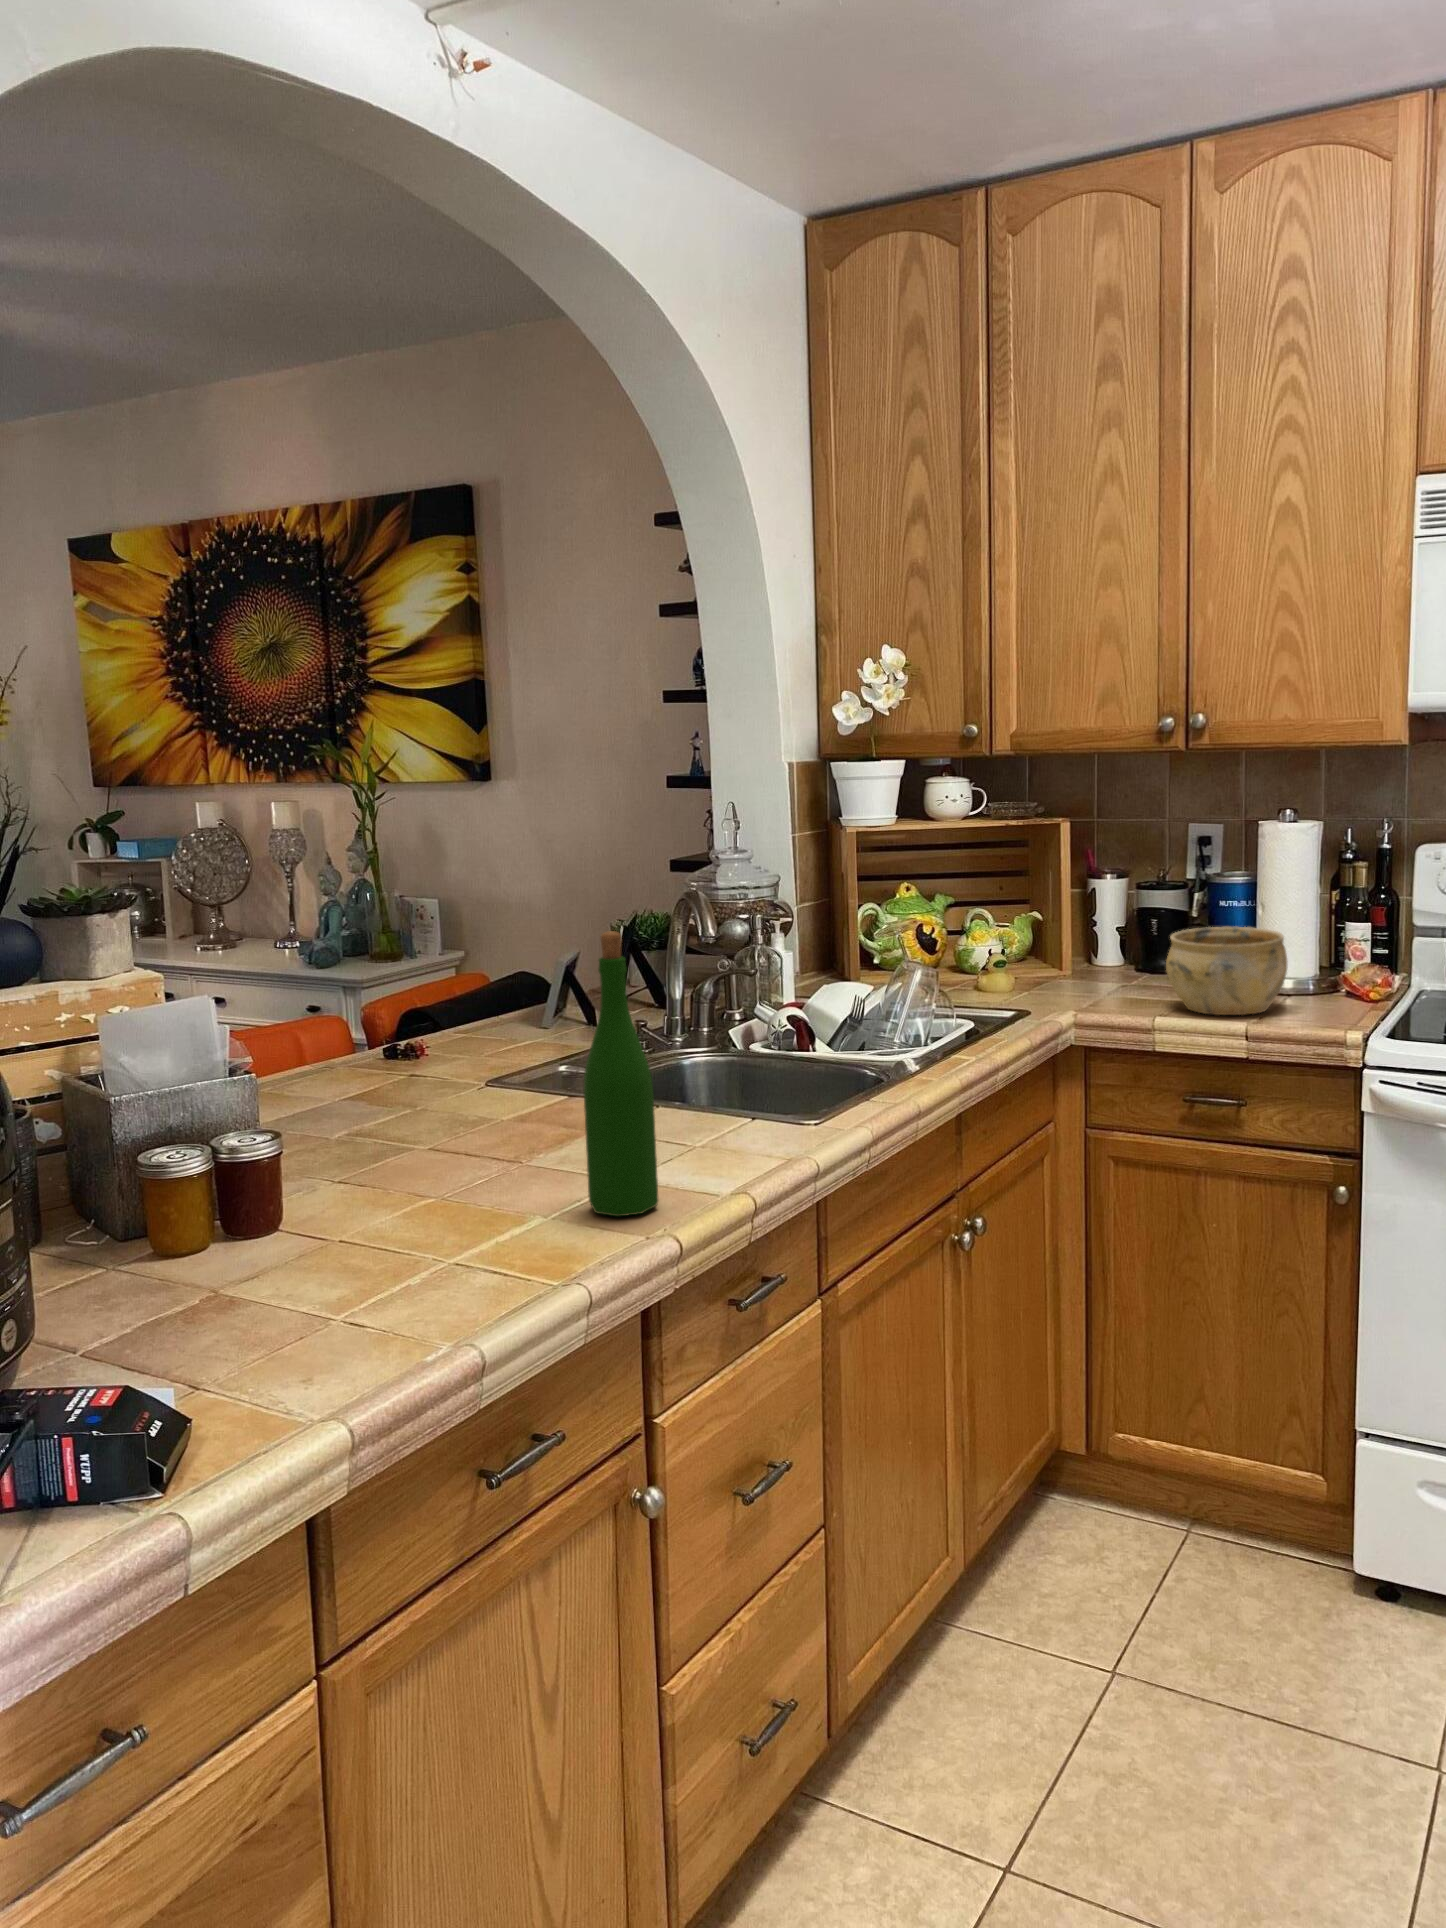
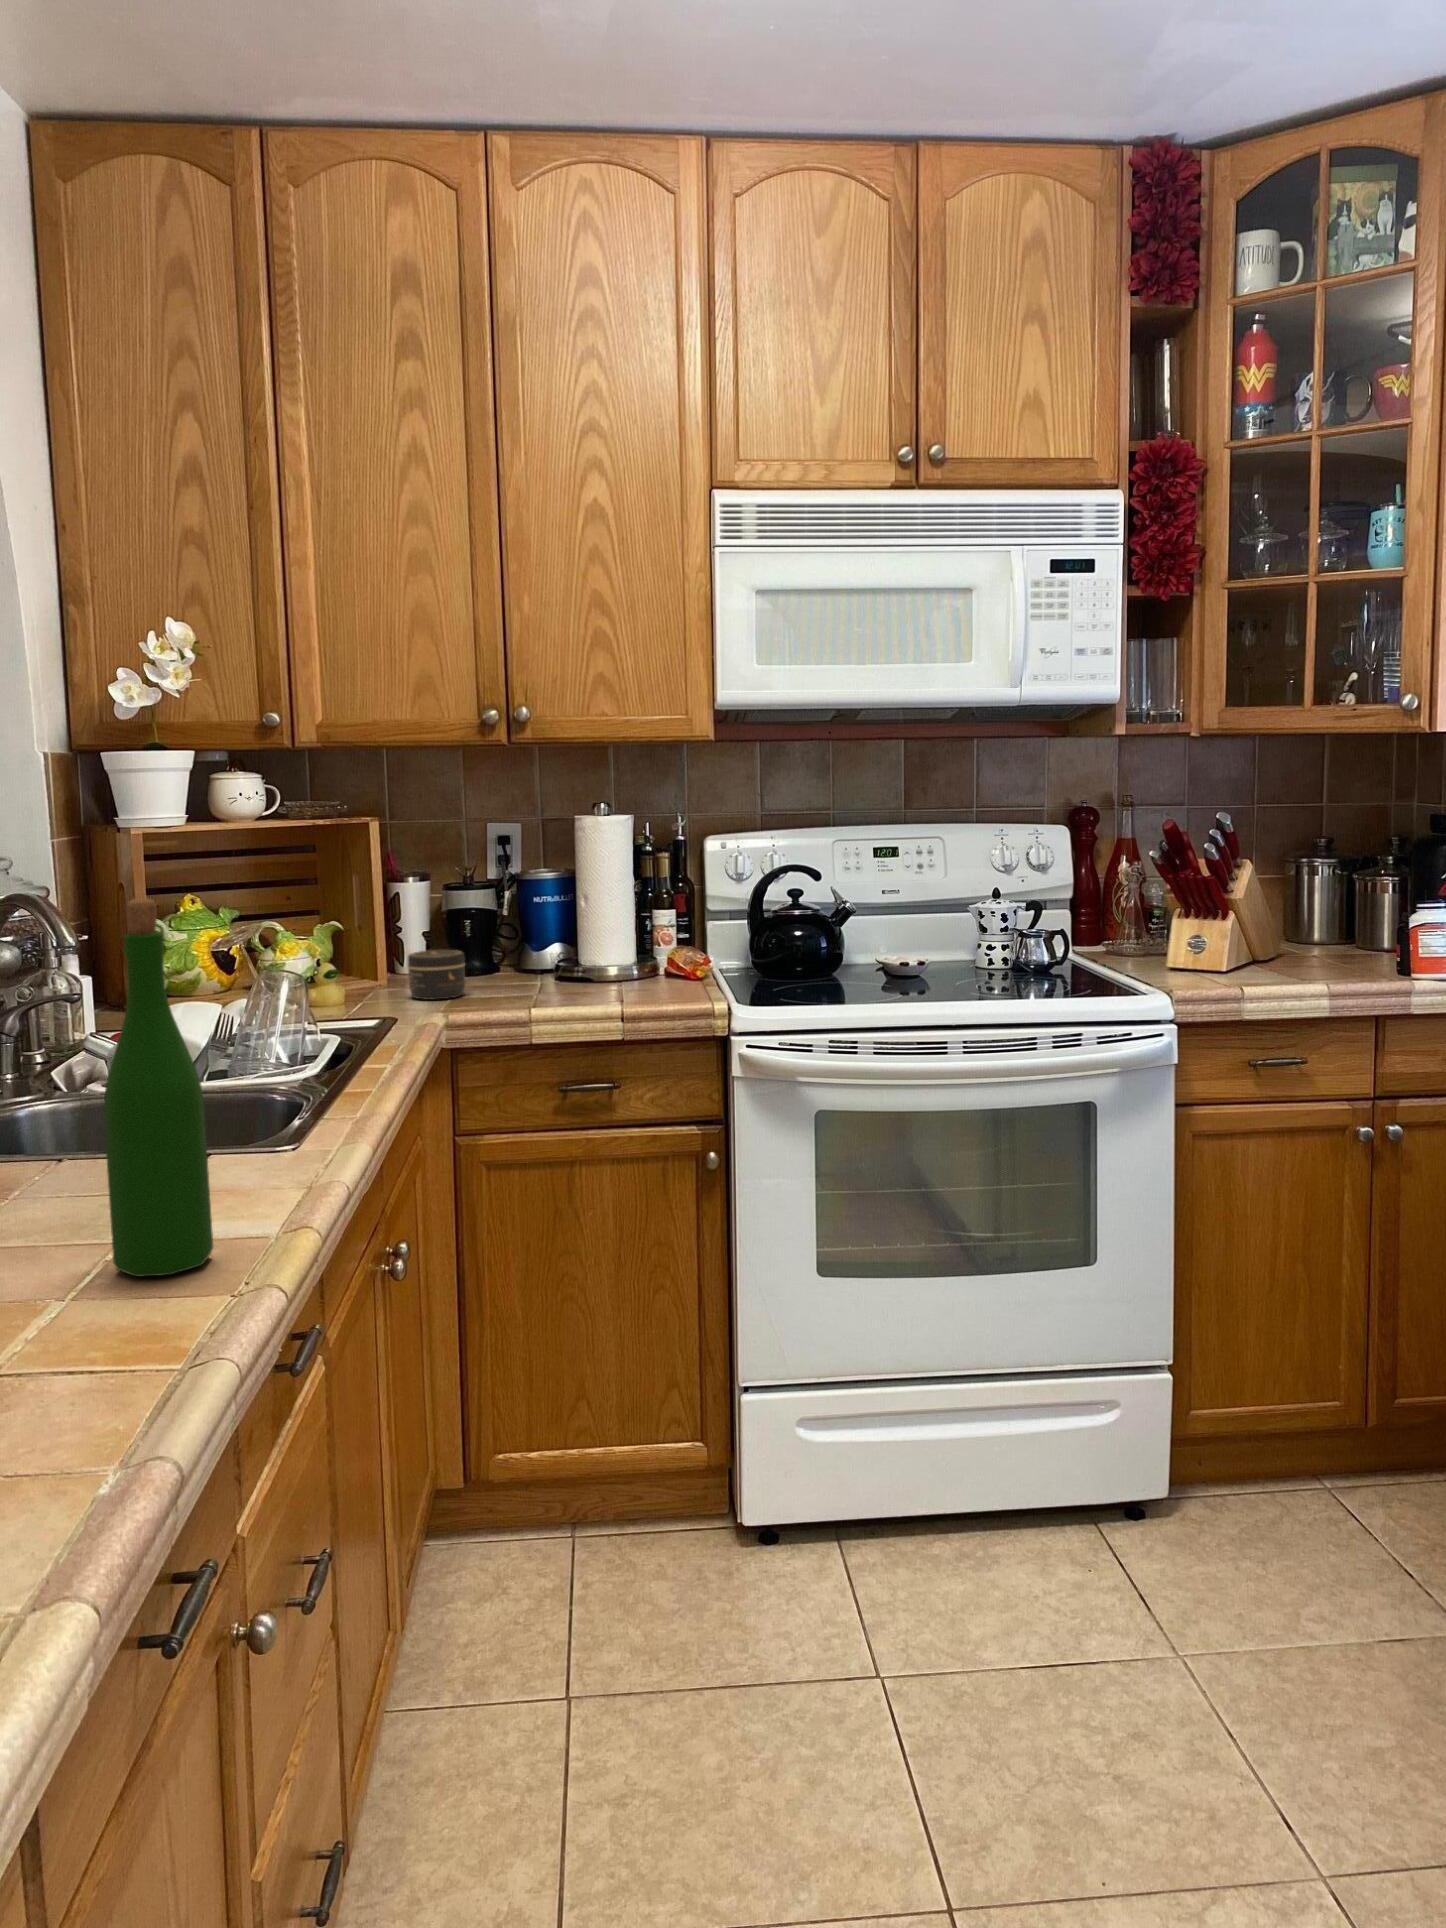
ceramic bowl: present [1166,927,1287,1015] -> none [519,918,635,1004]
jar: none [1073,948,1128,996] -> present [407,950,465,1000]

